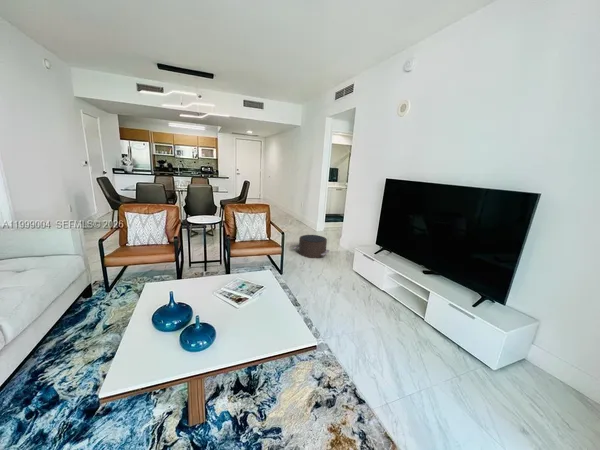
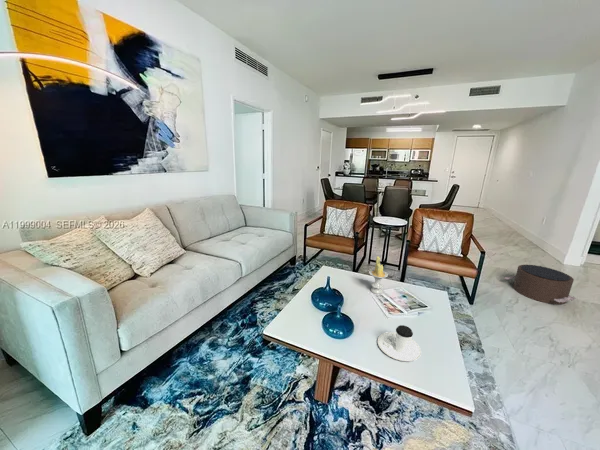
candle: none [209,256,228,292] -> present [369,256,388,294]
coffee cup: none [242,308,278,339] -> present [378,325,421,361]

